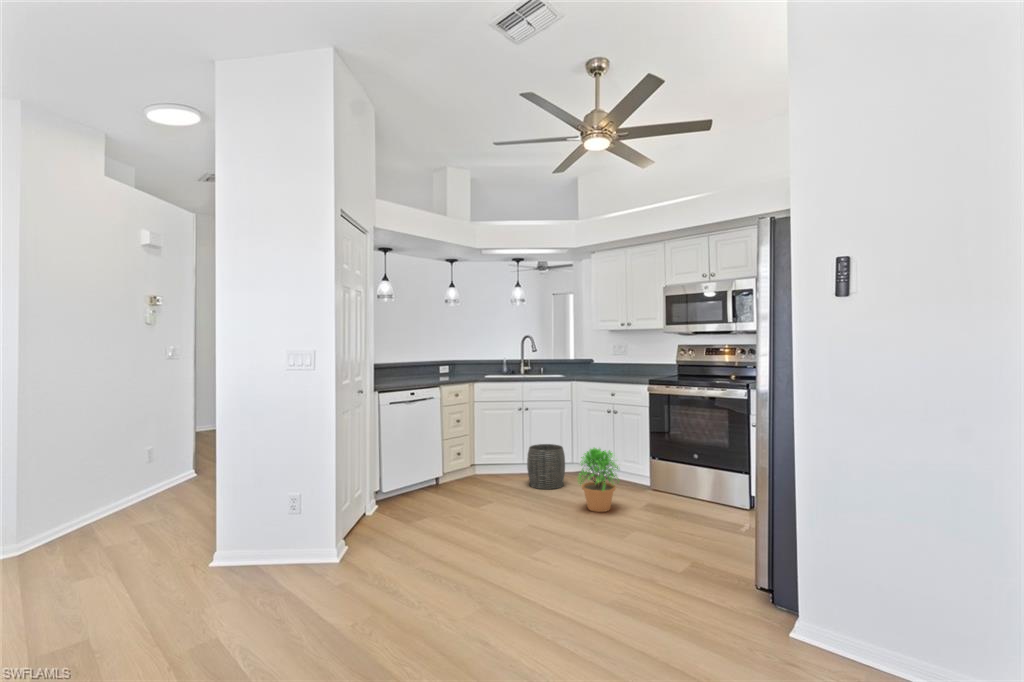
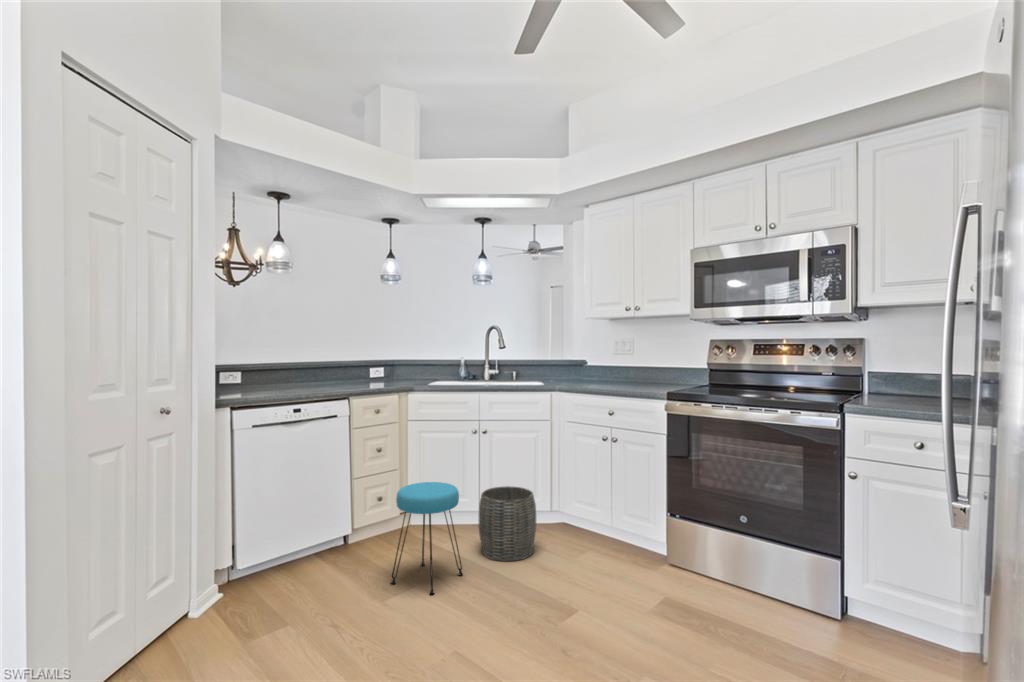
stool: none [479,438,522,503] -> present [391,482,463,594]
potted plant: present [578,448,619,512] -> none [544,506,625,621]

